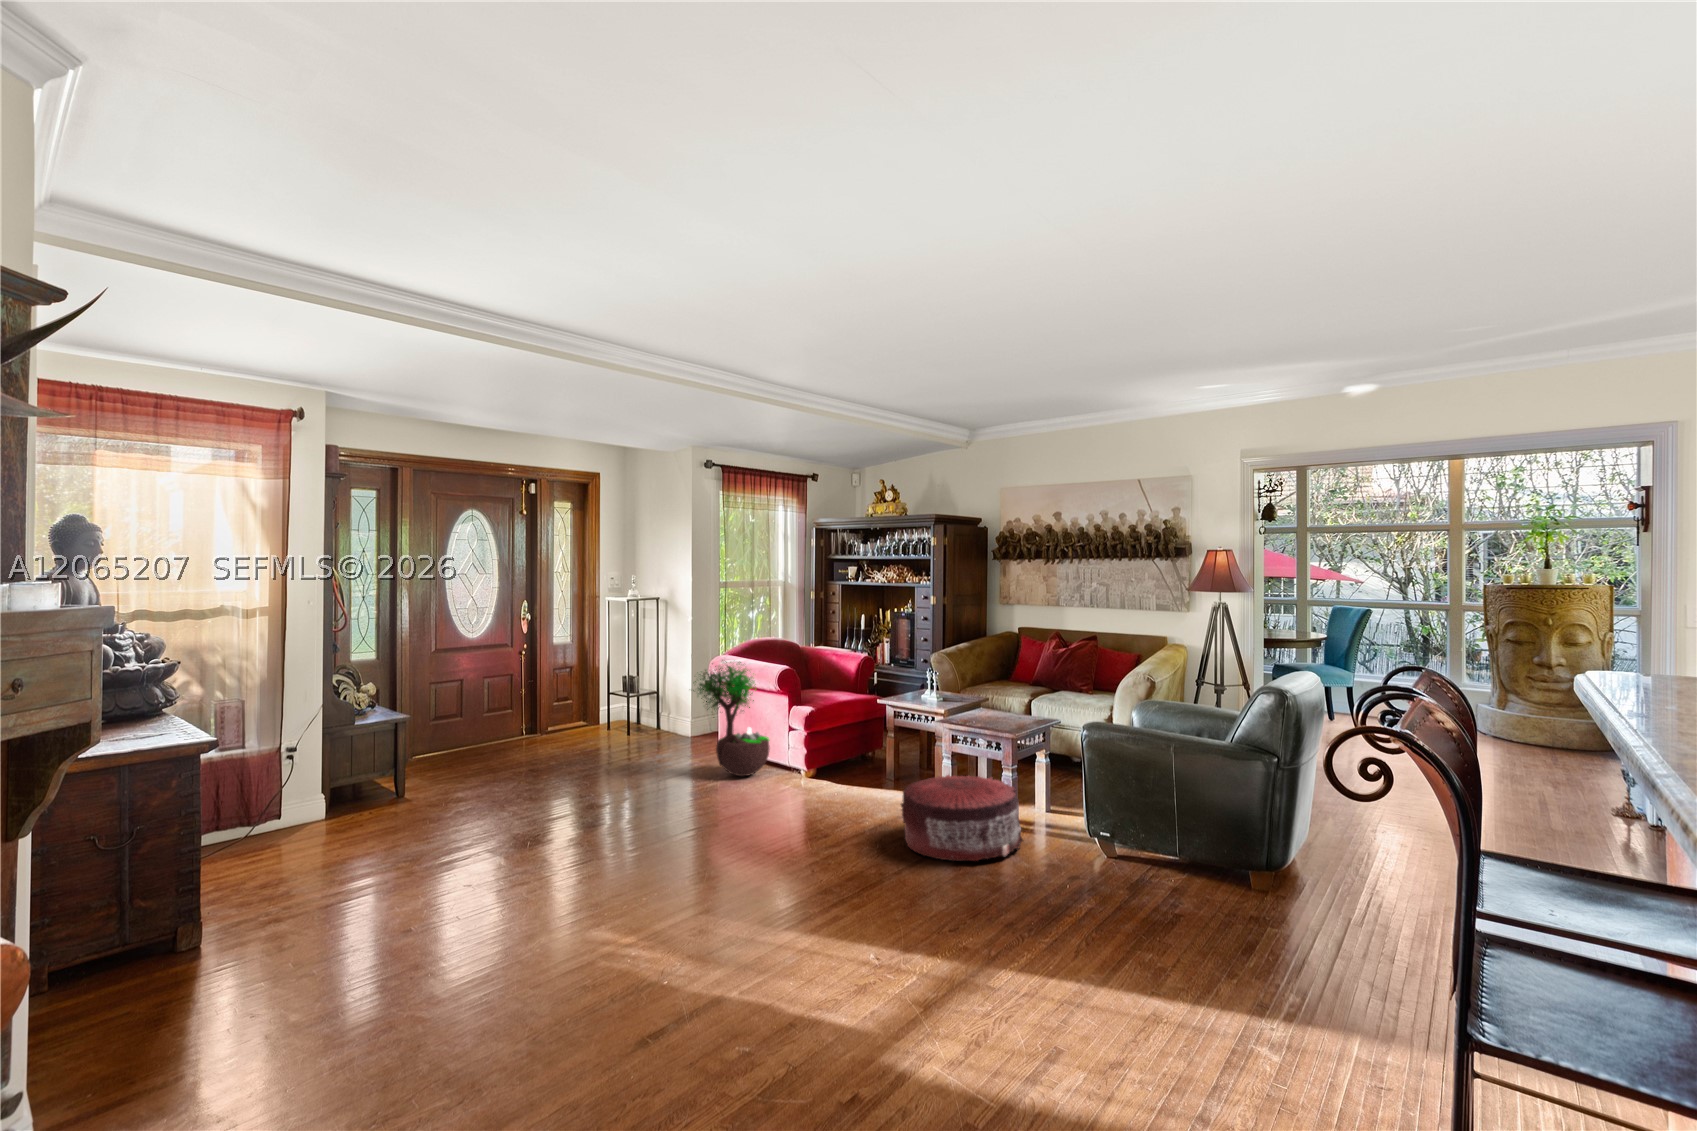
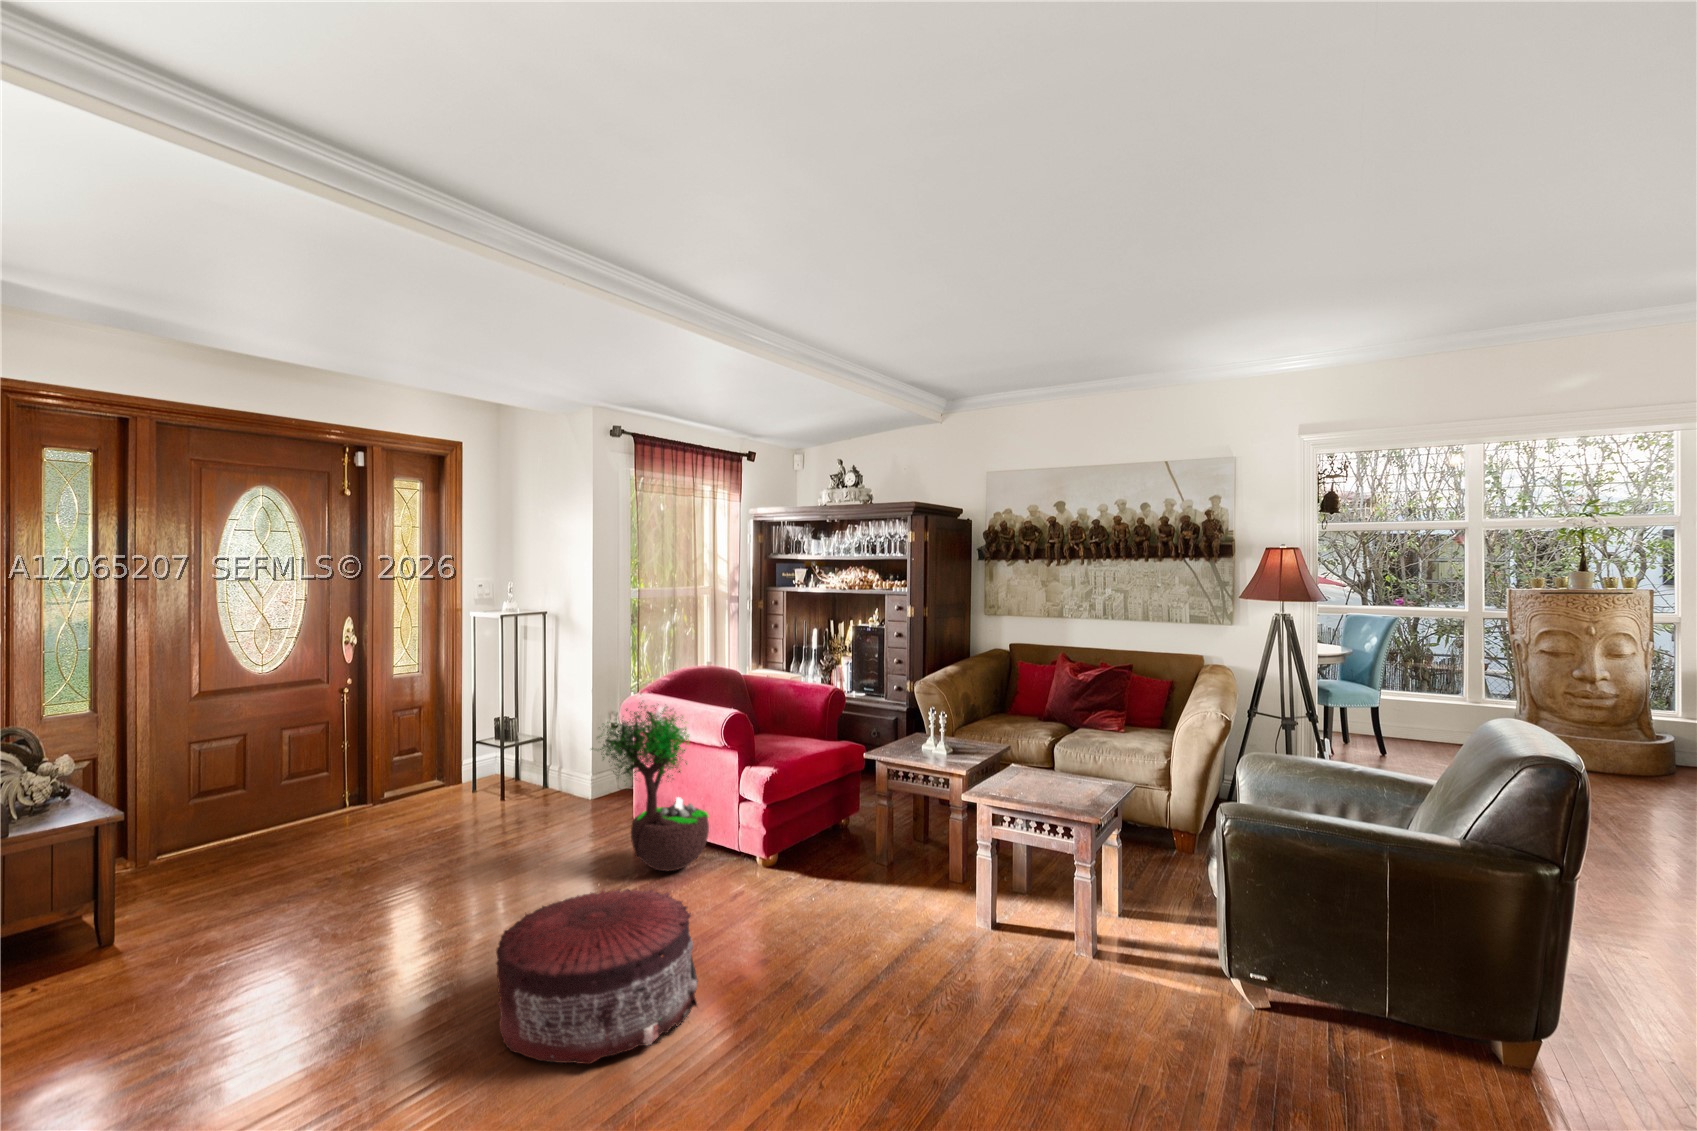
pouf: present [901,775,1023,861] -> present [496,889,697,1064]

